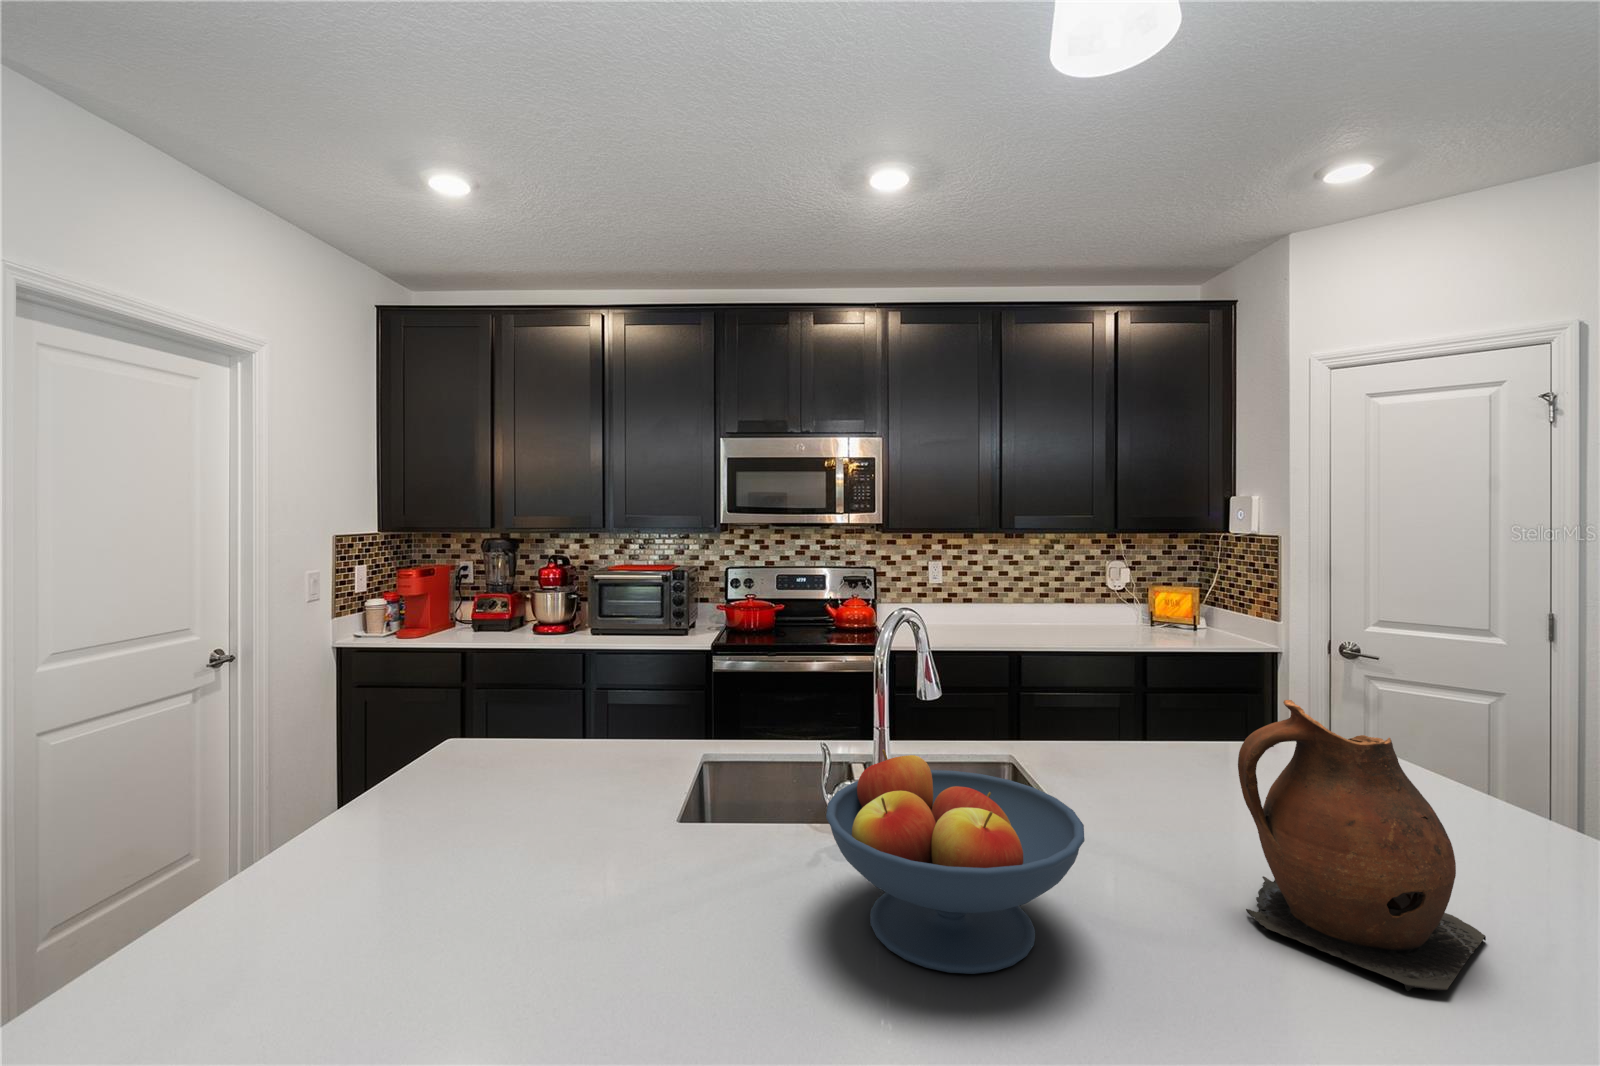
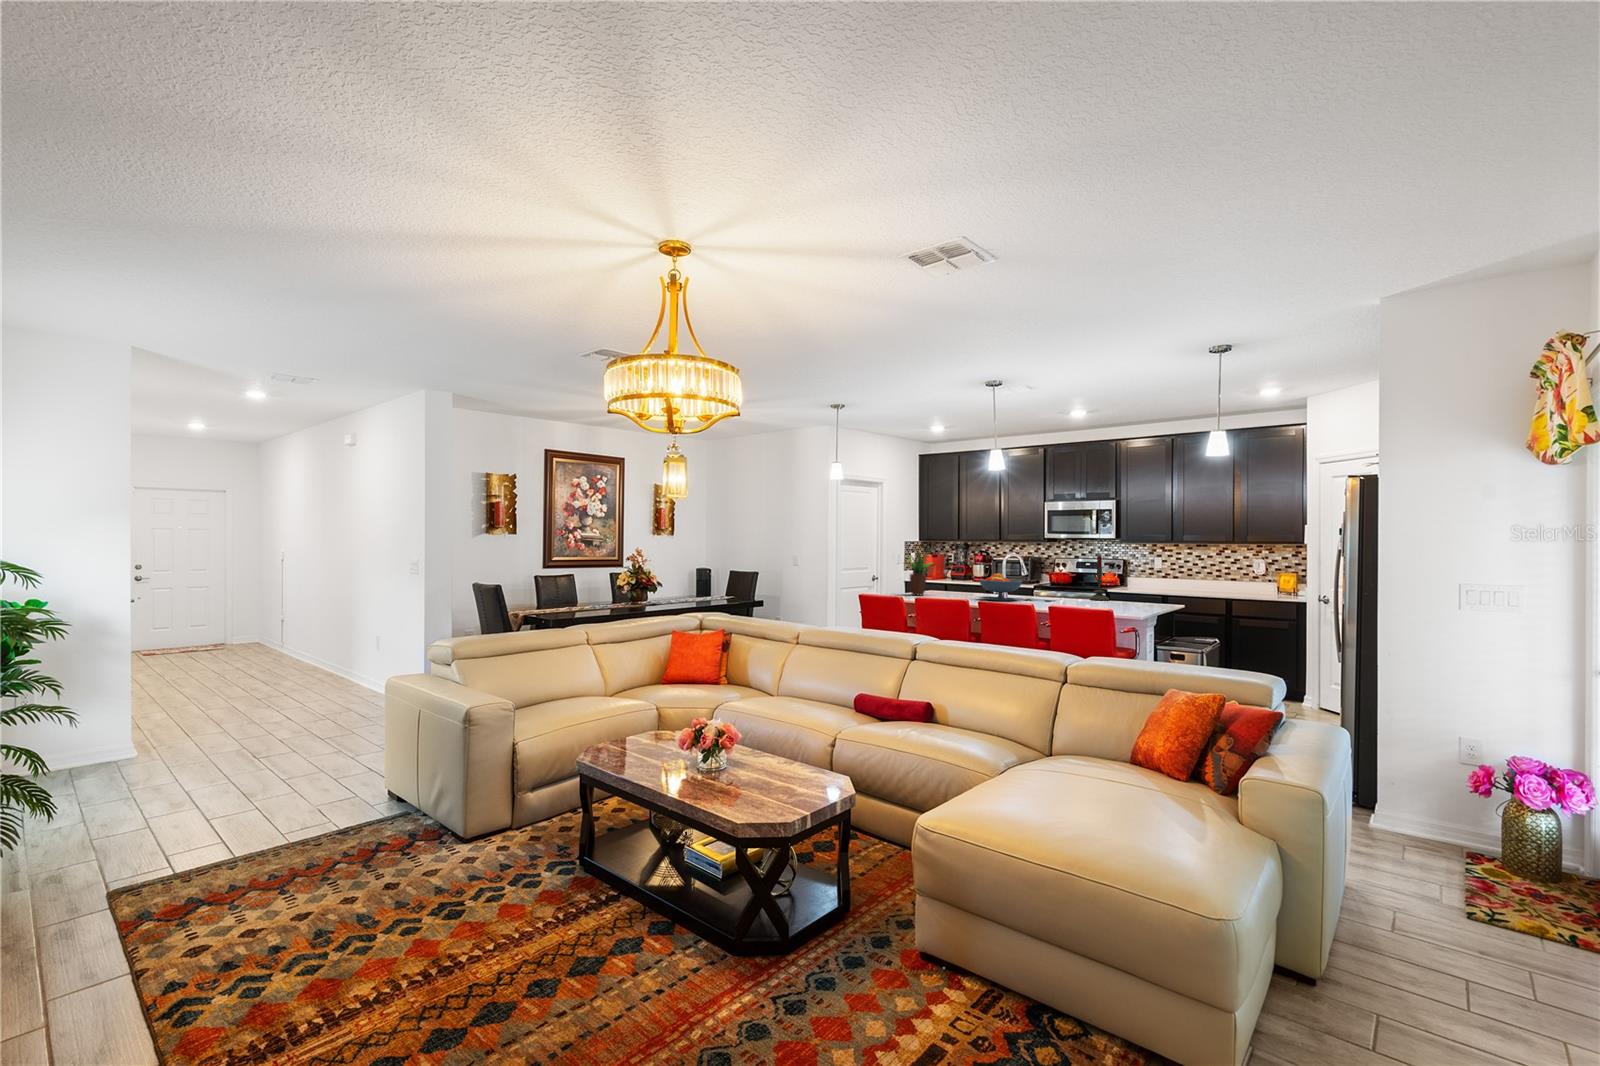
candle: none [1139,602,1215,787] -> present [1090,555,1109,601]
potted plant: none [225,612,545,953] -> present [907,549,931,595]
ceramic pitcher: present [1238,700,1486,991] -> none [1050,565,1088,605]

